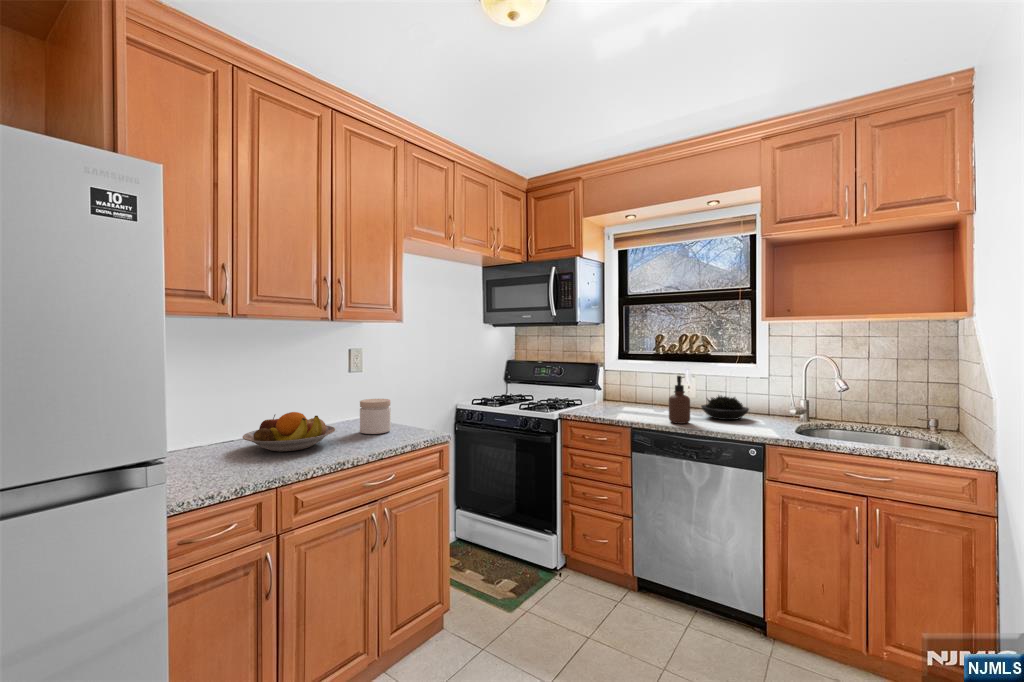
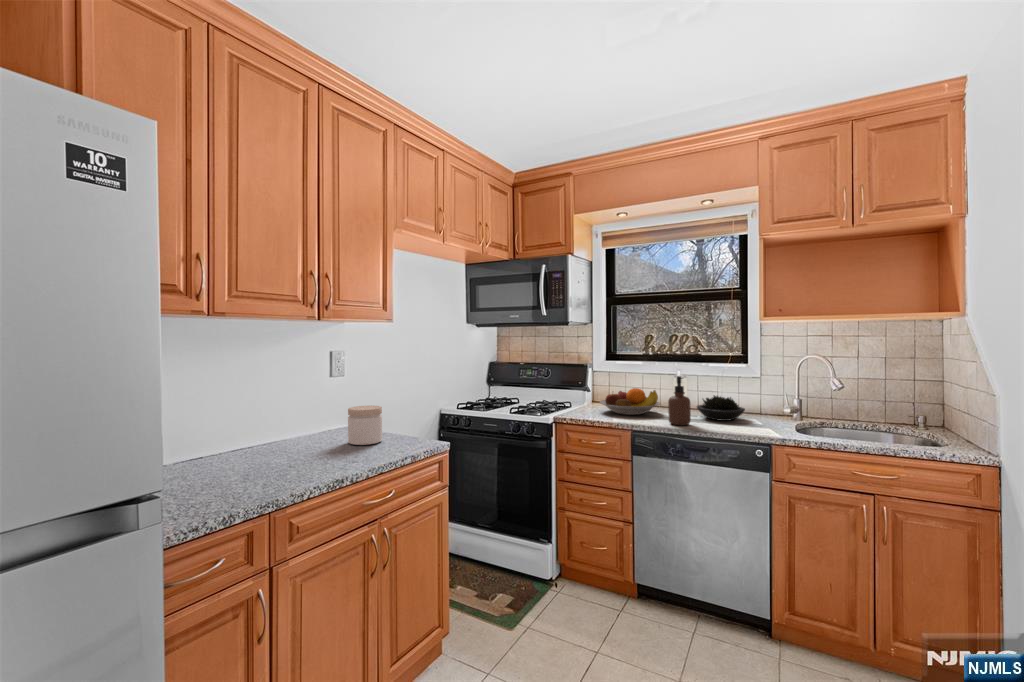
fruit bowl: present [243,412,336,451] -> present [600,388,660,415]

